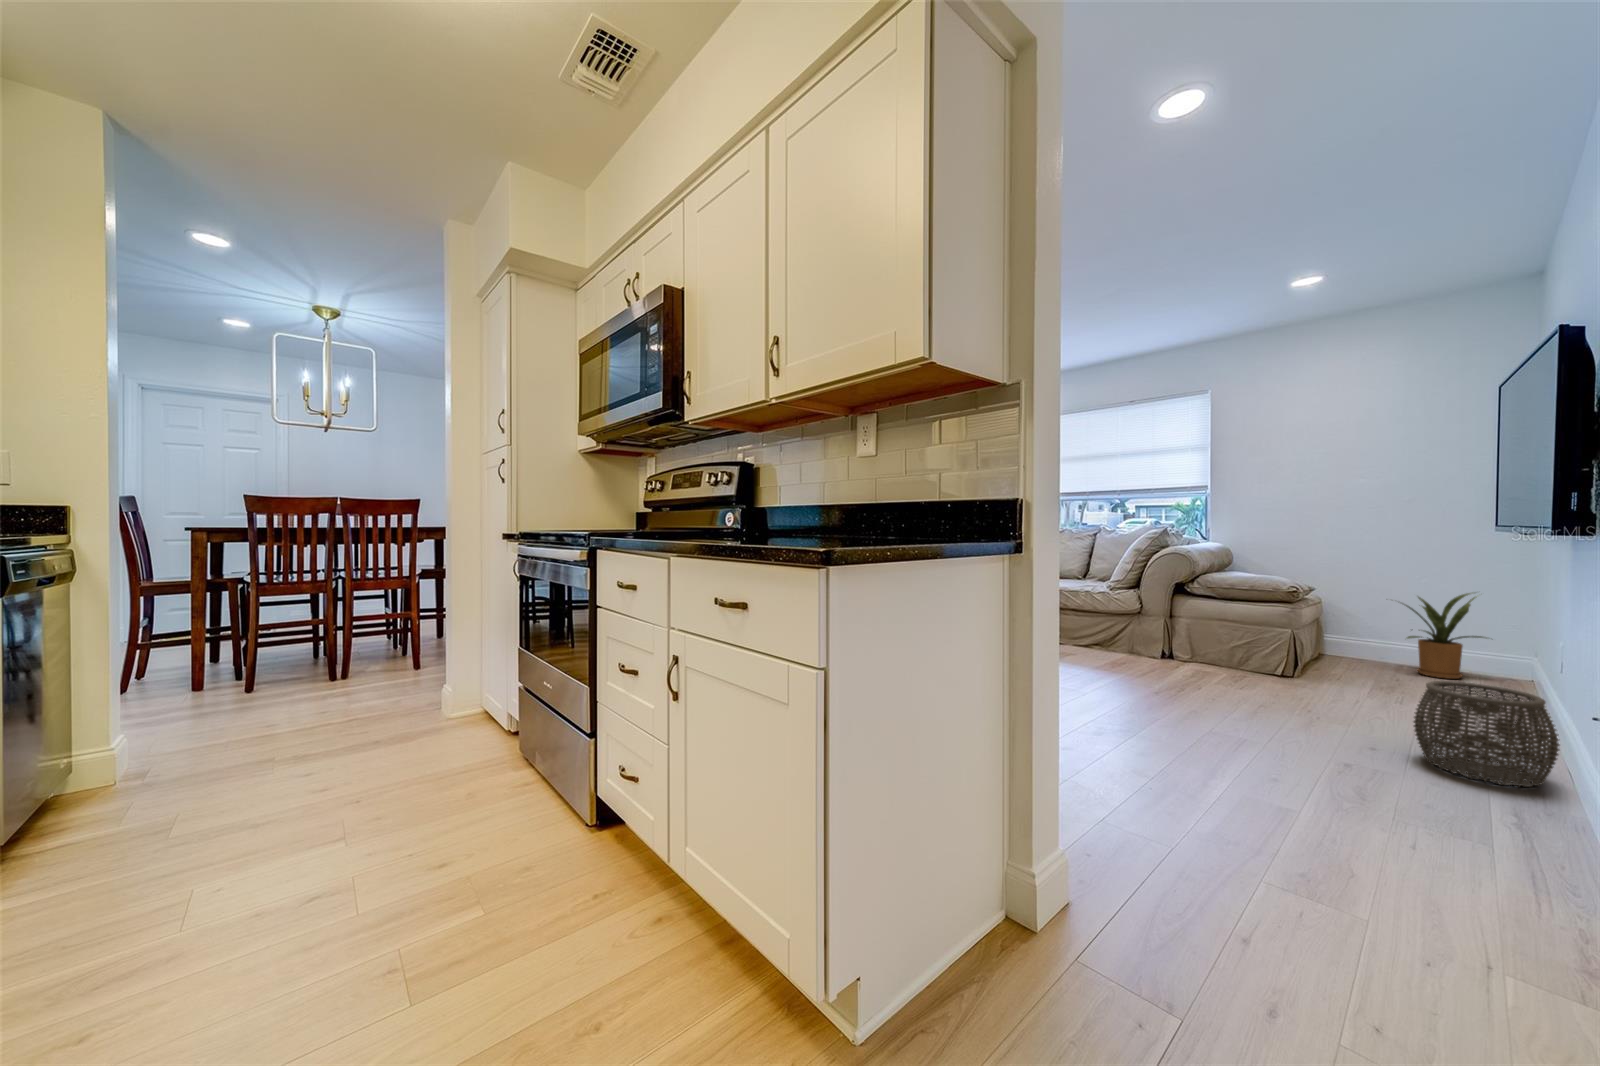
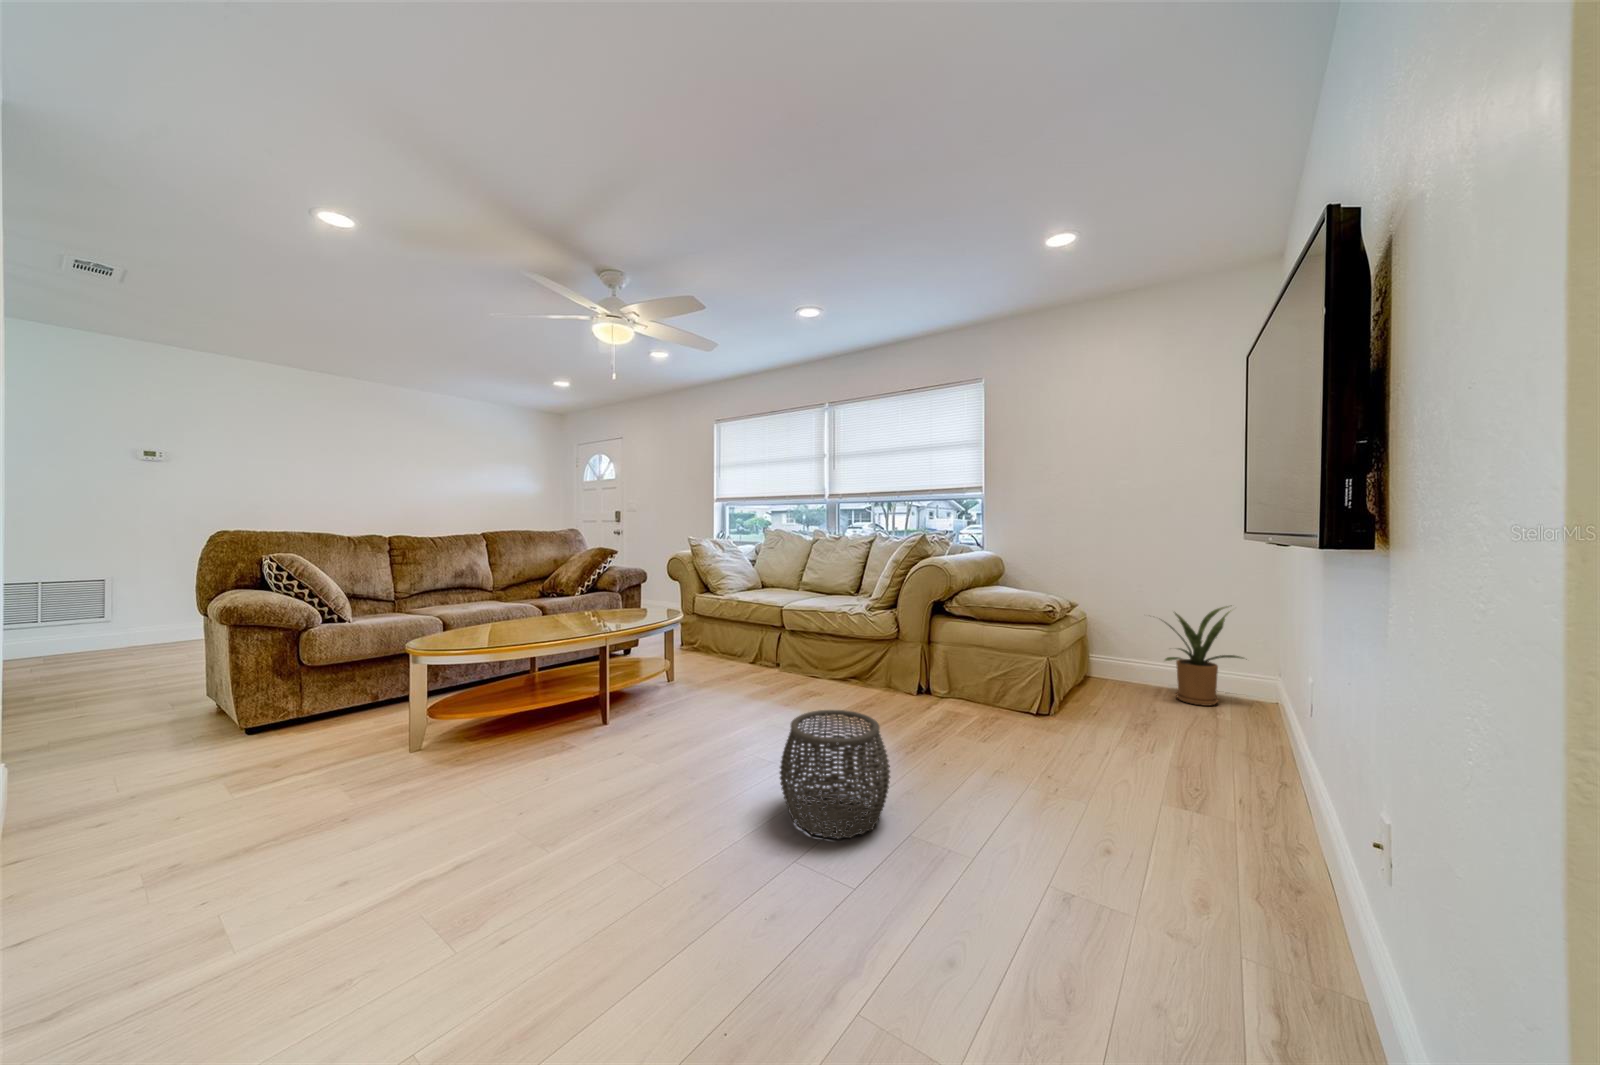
woven basket: present [1414,681,1559,787] -> present [780,710,890,838]

